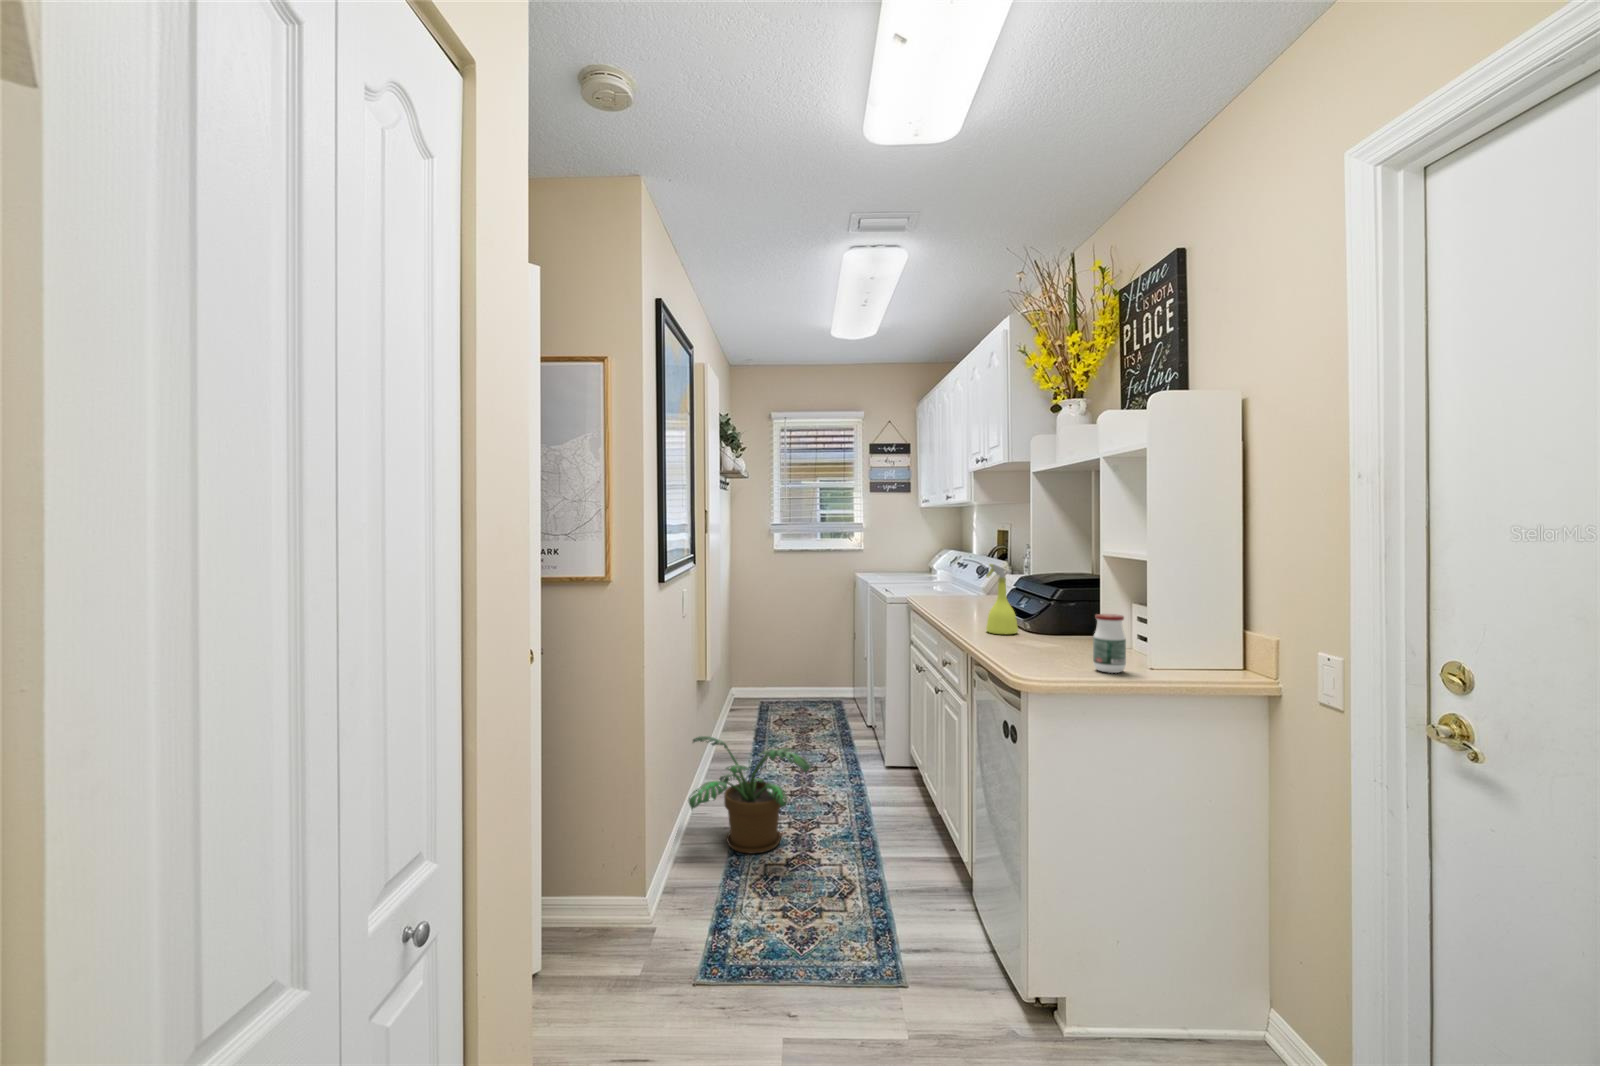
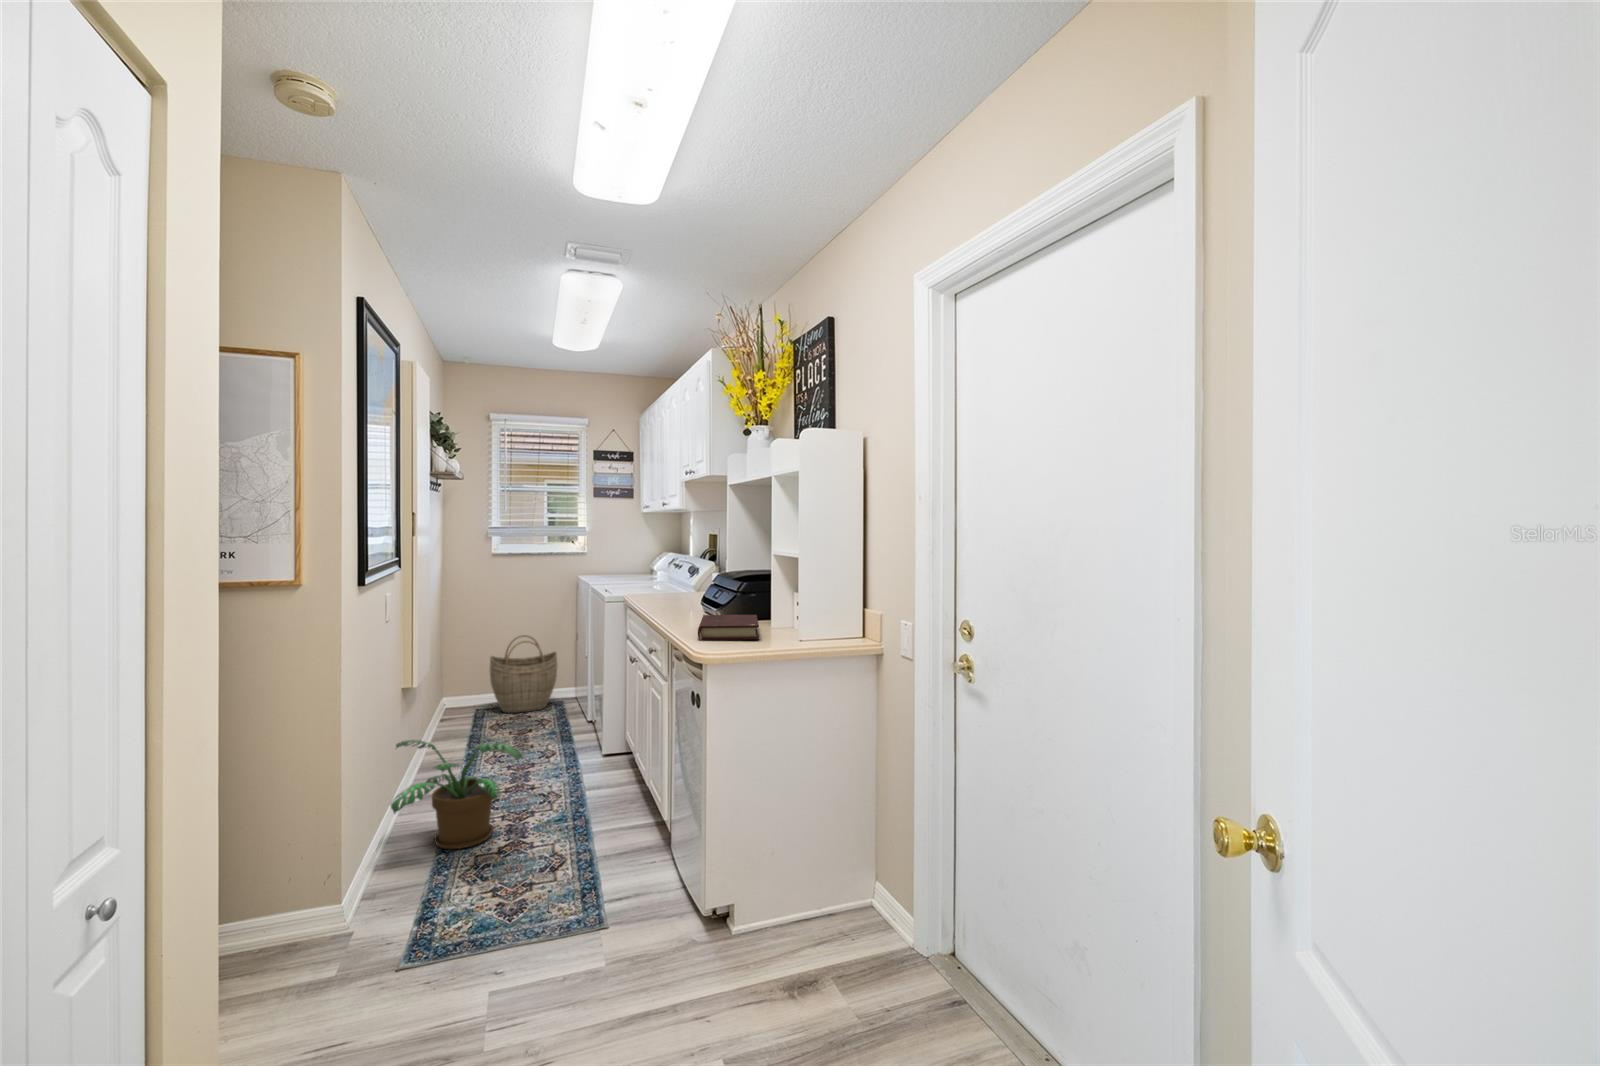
spray bottle: present [986,564,1018,634] -> none [686,562,713,622]
jar: present [1093,614,1126,673] -> none [761,600,785,646]
book: none [1008,626,1088,662] -> present [698,615,759,640]
woven basket: none [773,633,836,710] -> present [490,635,557,713]

